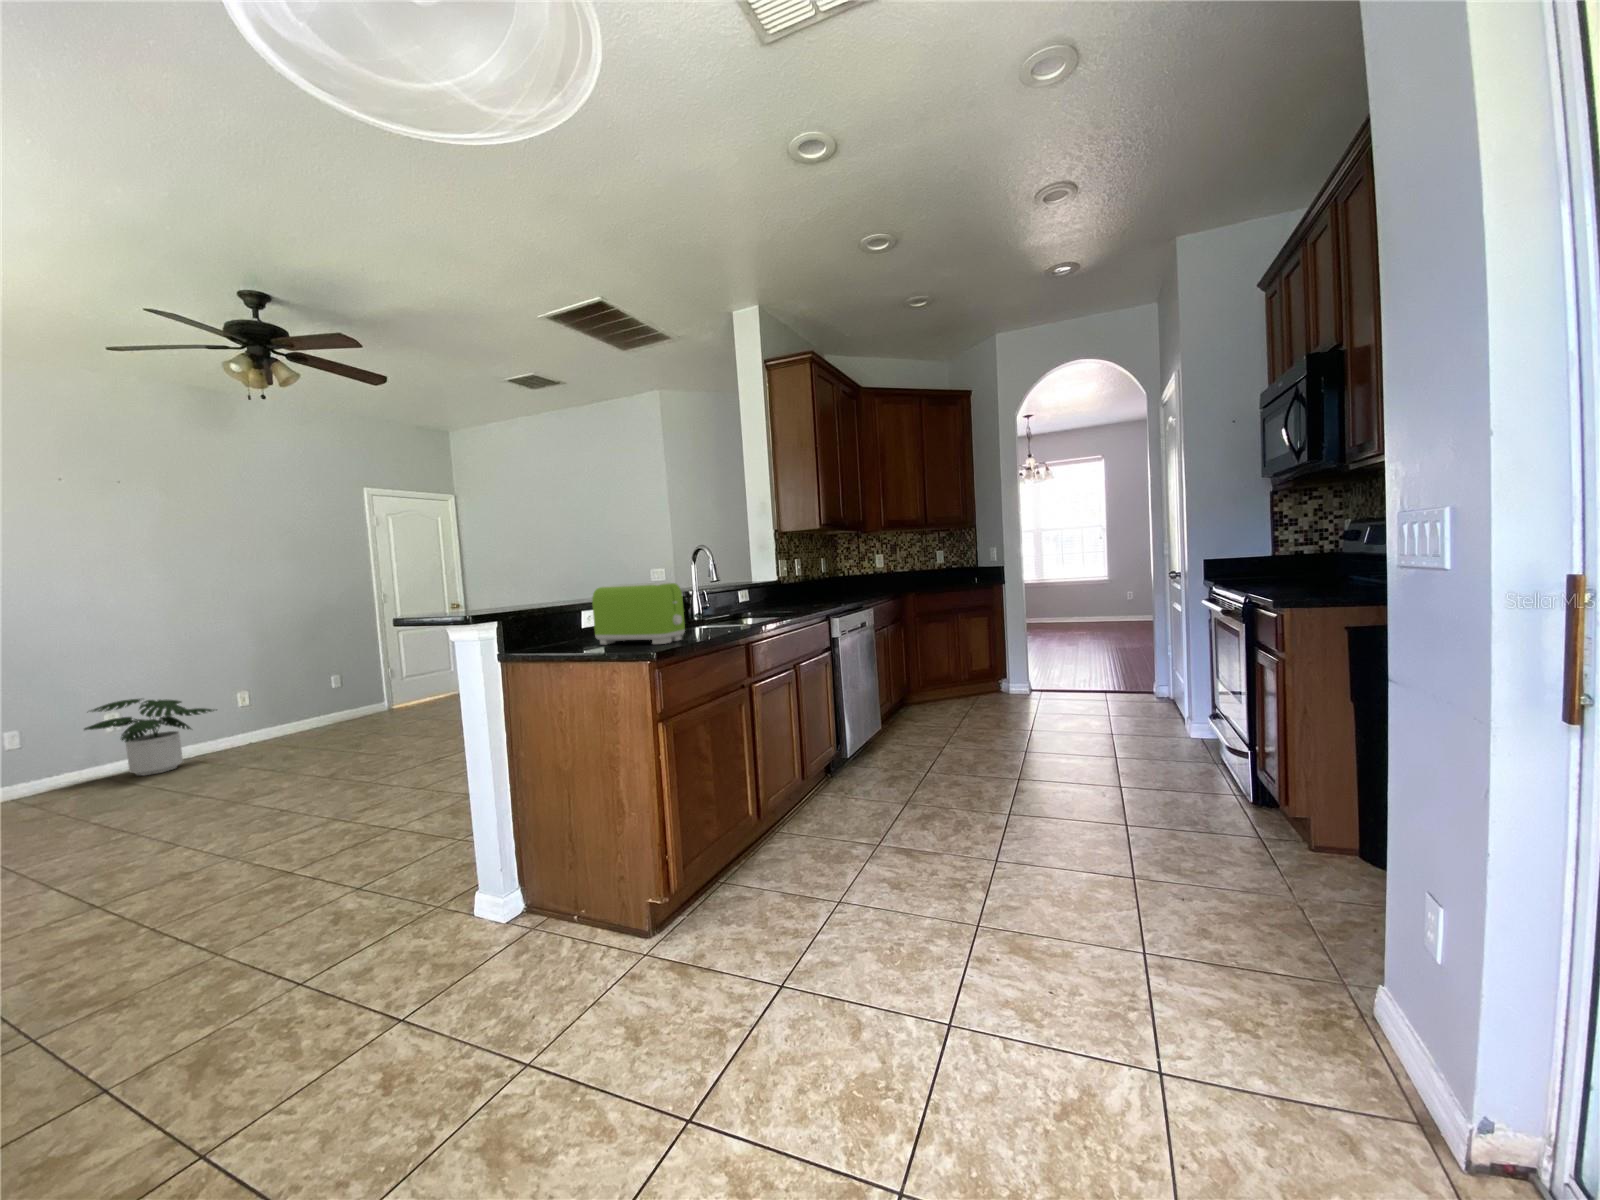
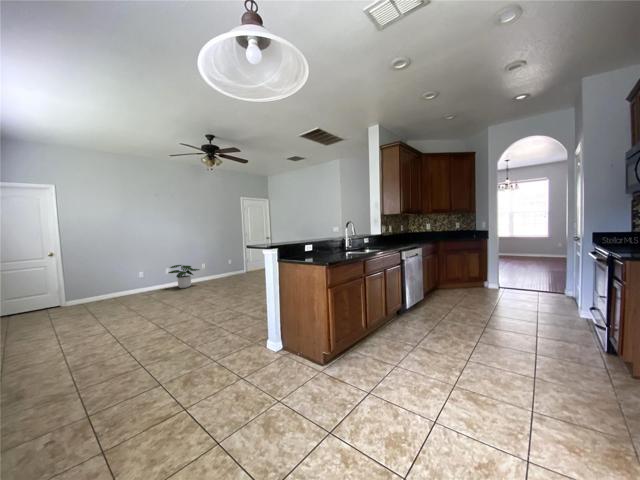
toaster: present [592,582,685,644] -> none [308,238,340,260]

